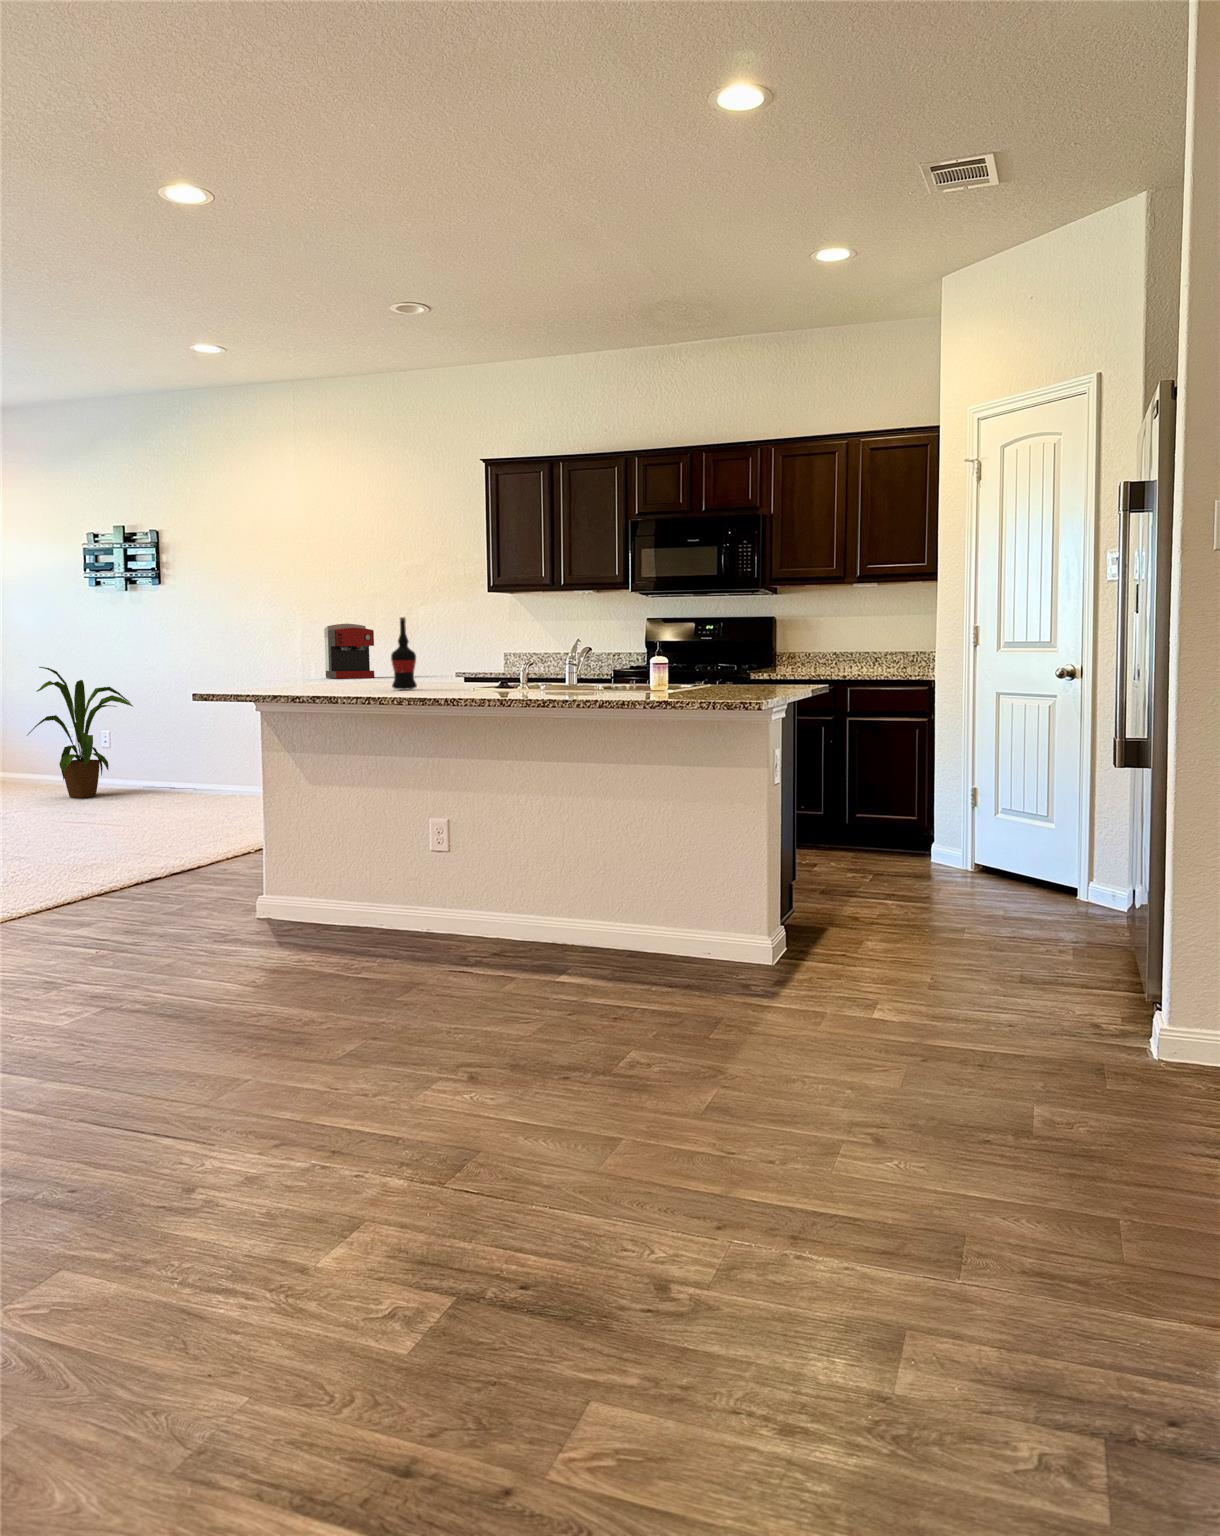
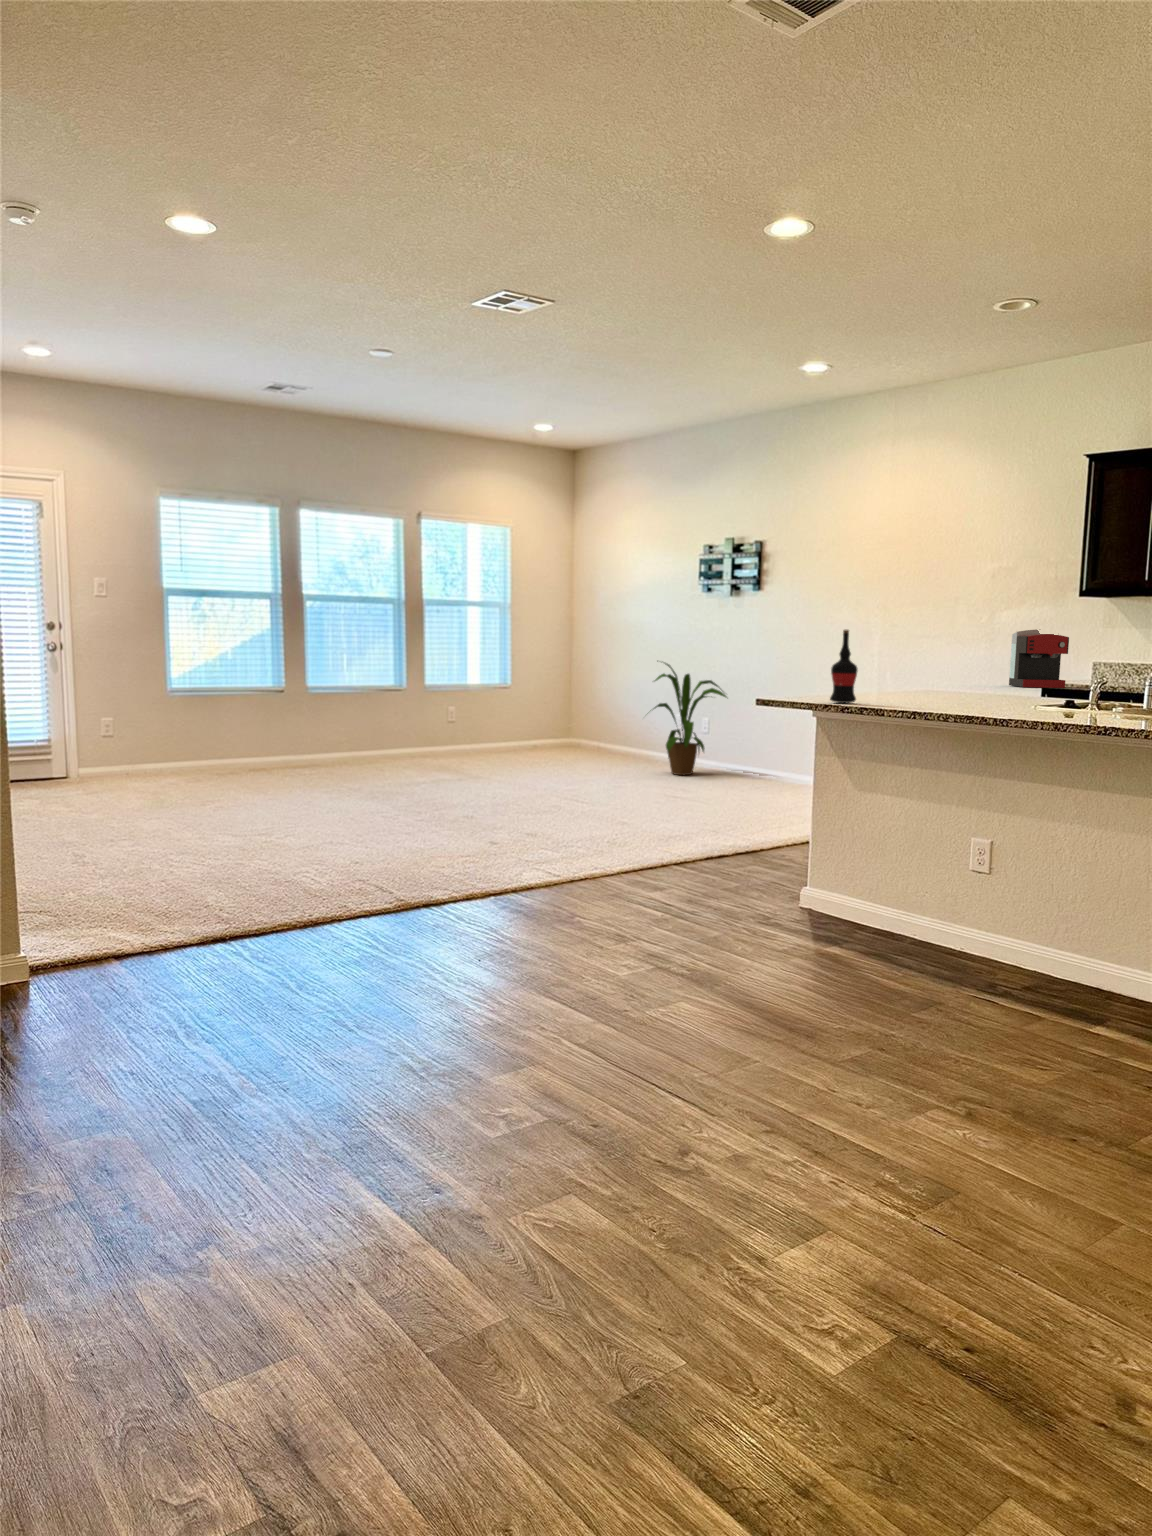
wine bottle: present [391,617,417,690] -> present [830,630,858,703]
coffee maker: present [324,624,375,679] -> present [1009,629,1069,688]

